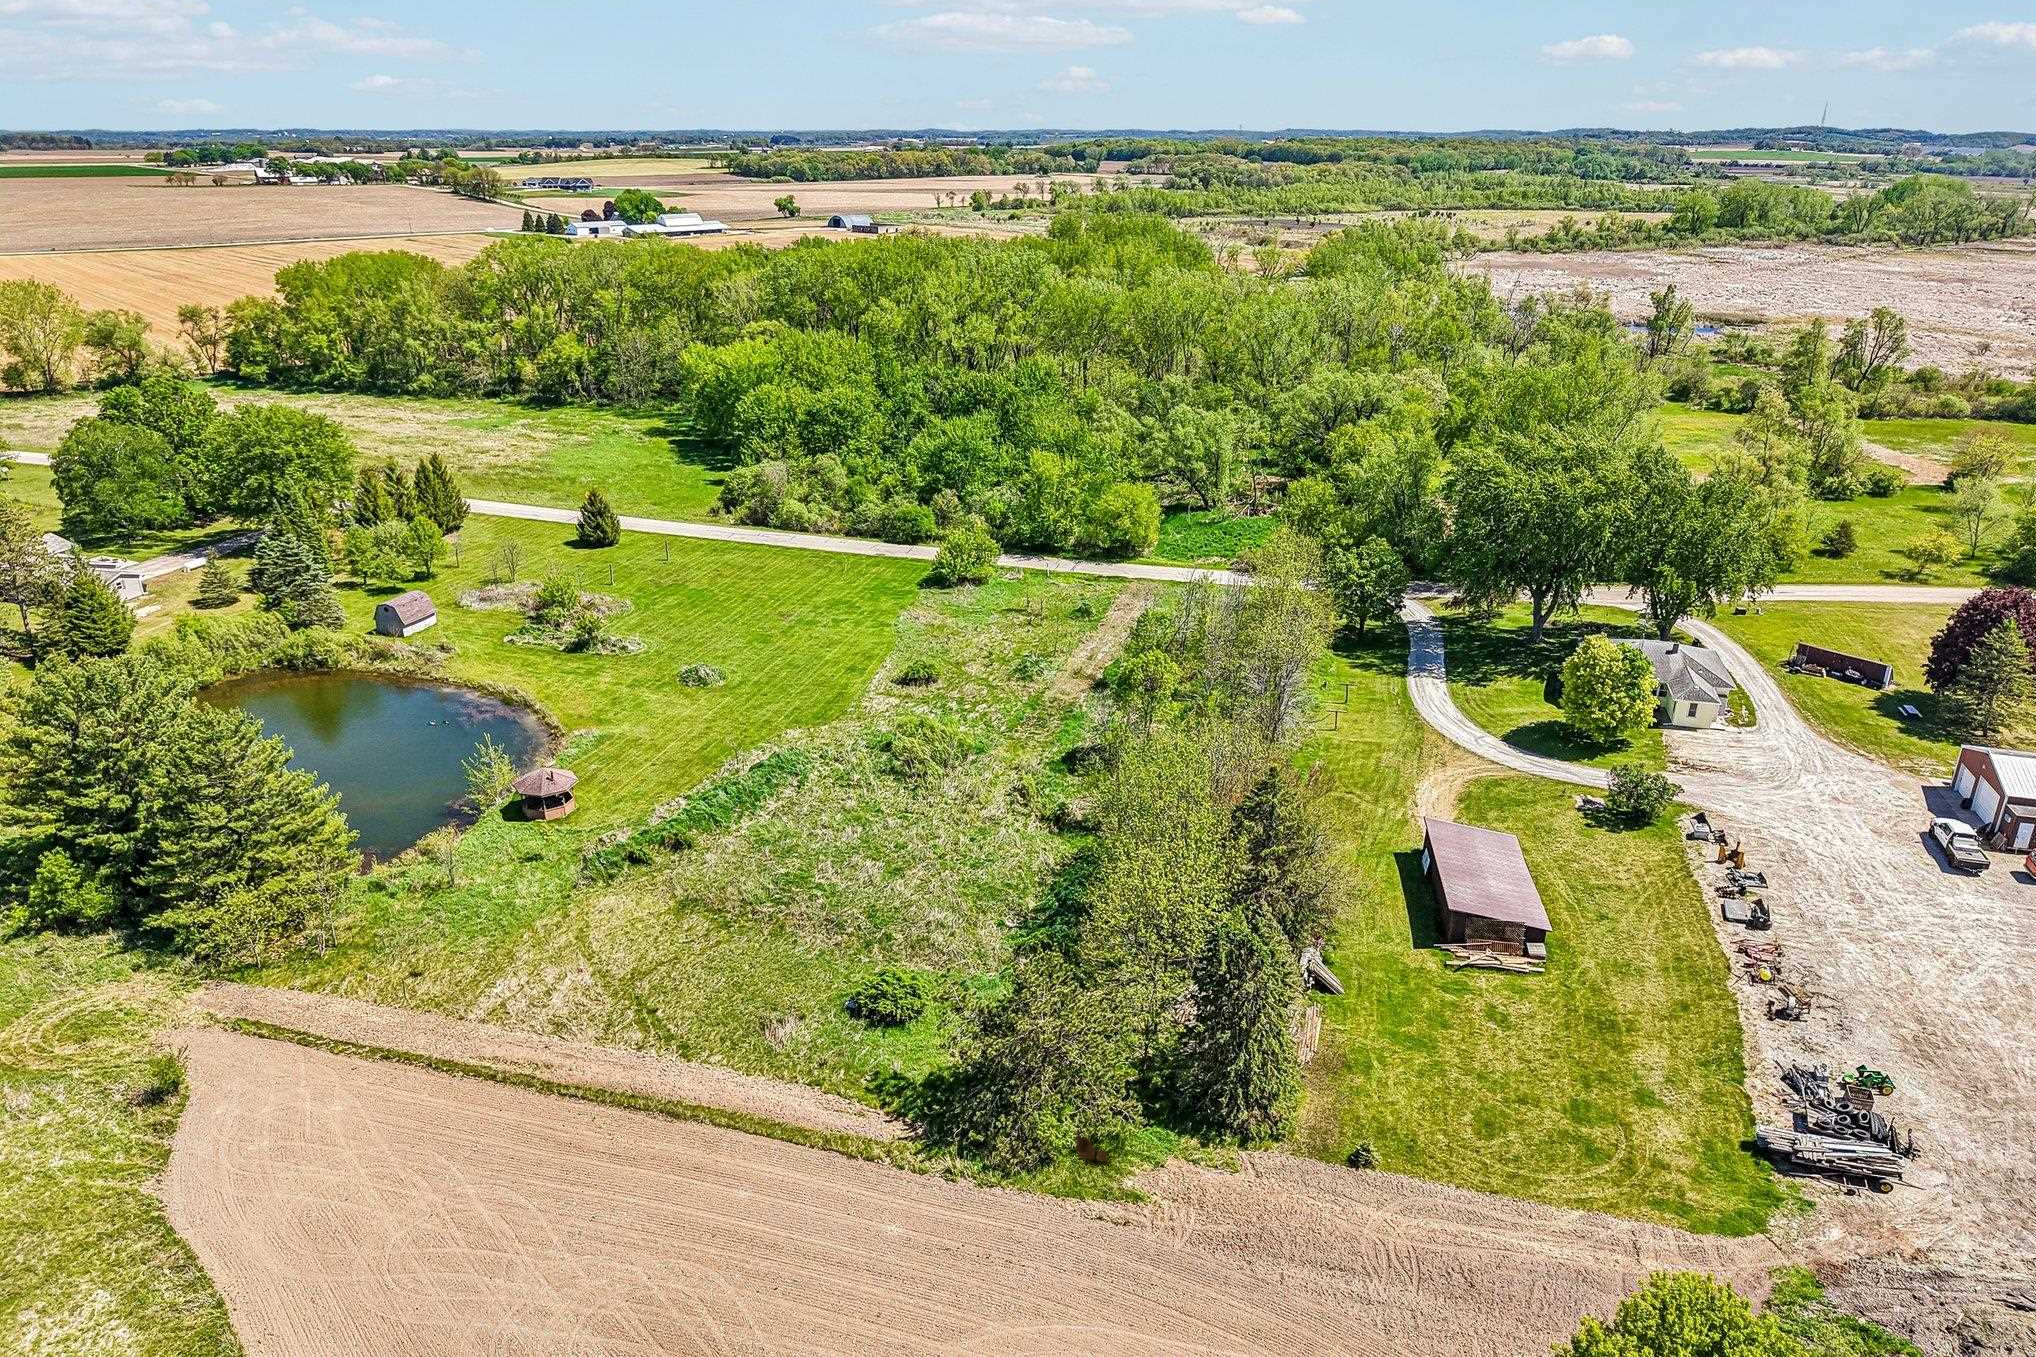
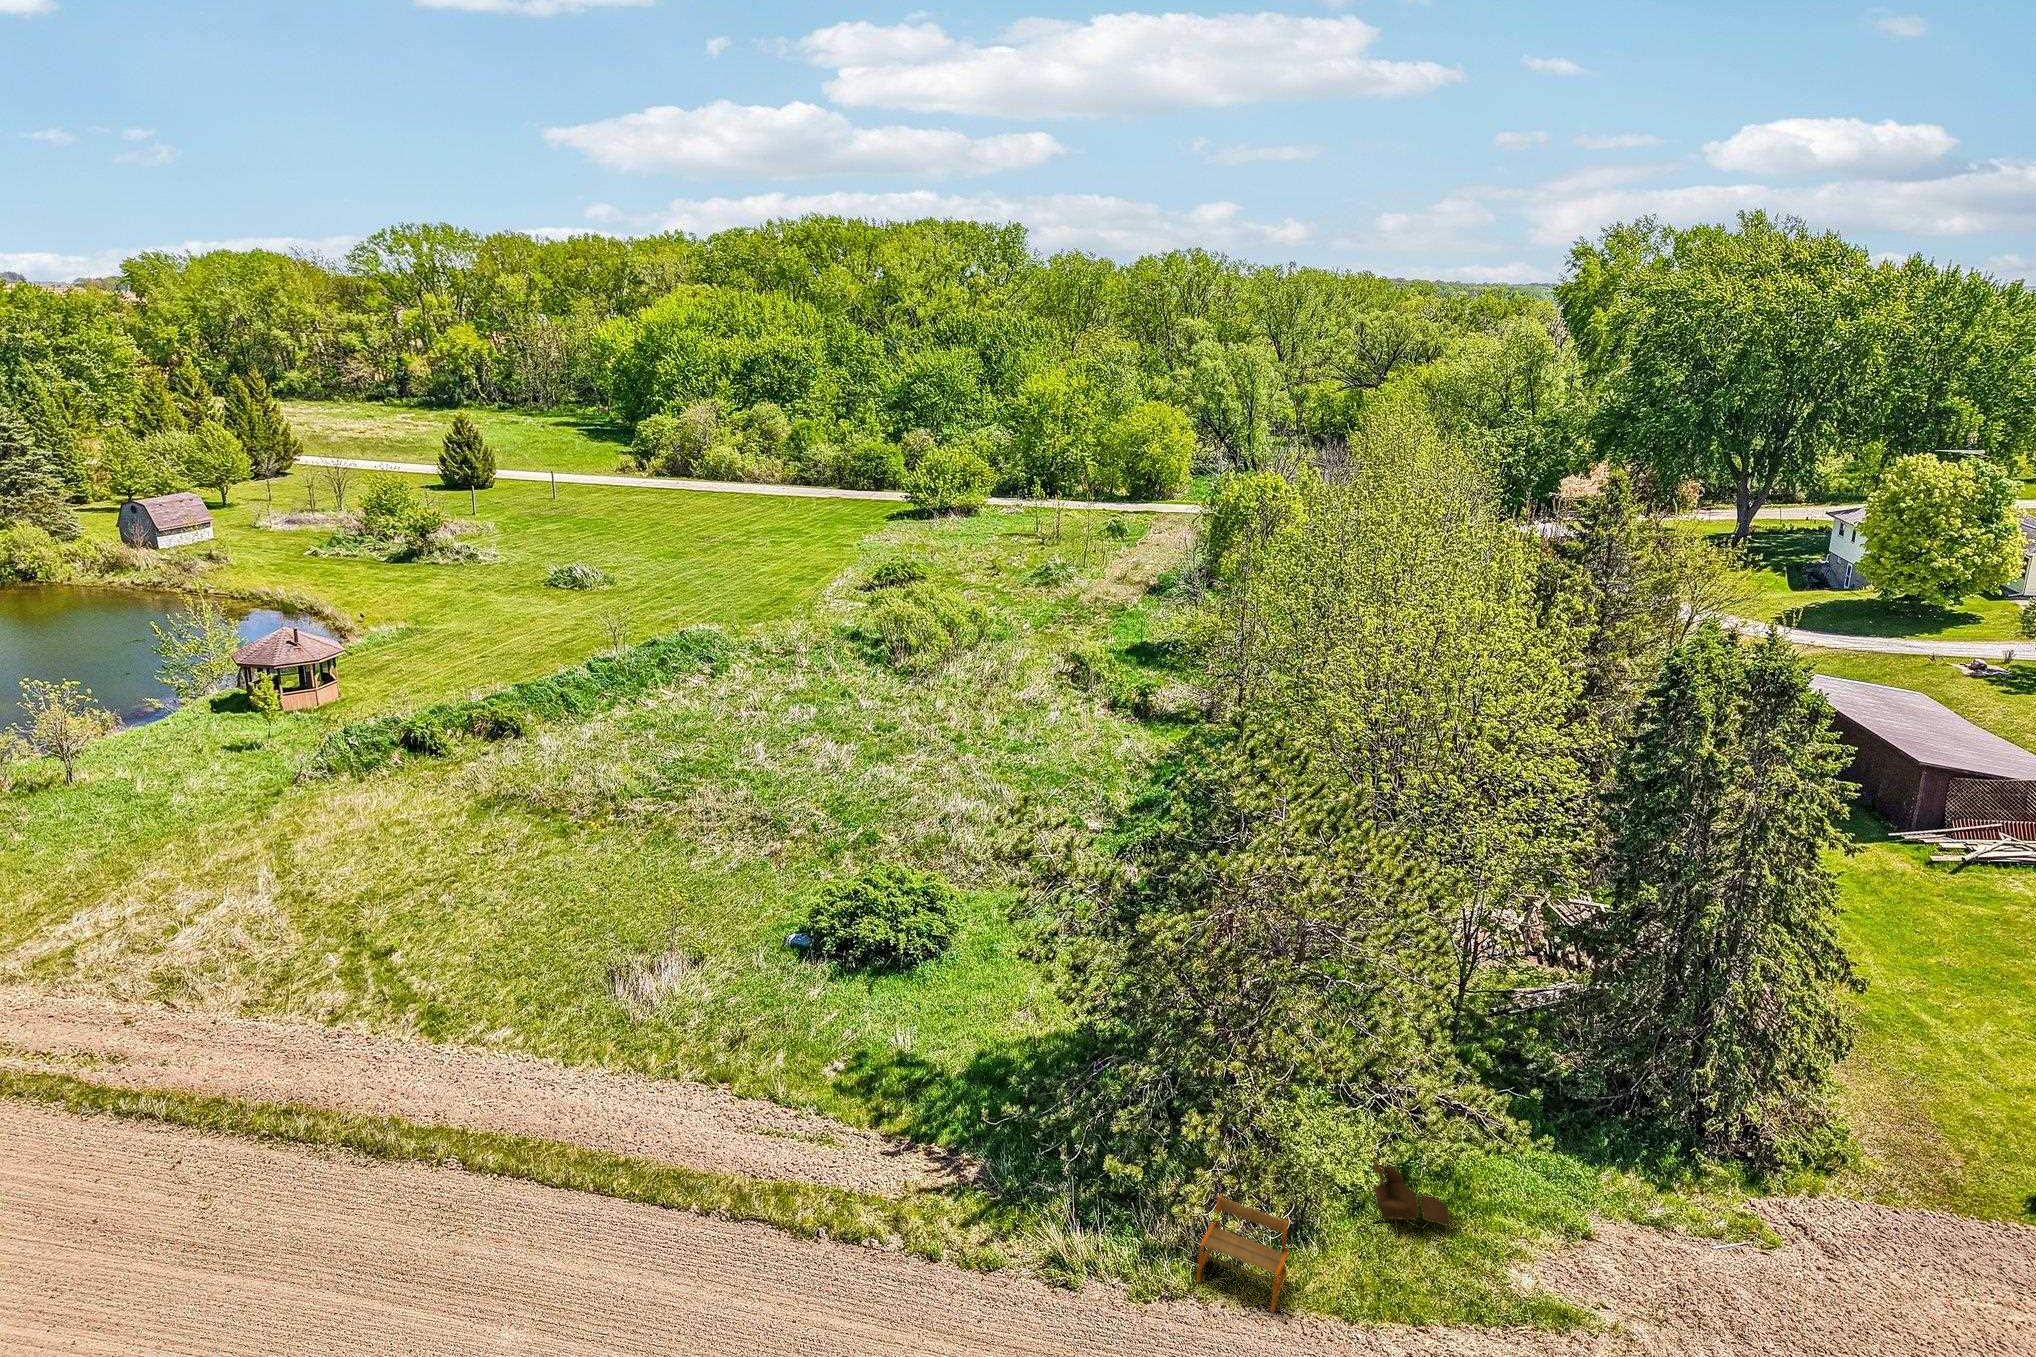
bench: none [1001,1150,1036,1194] -> present [1196,1196,1289,1313]

